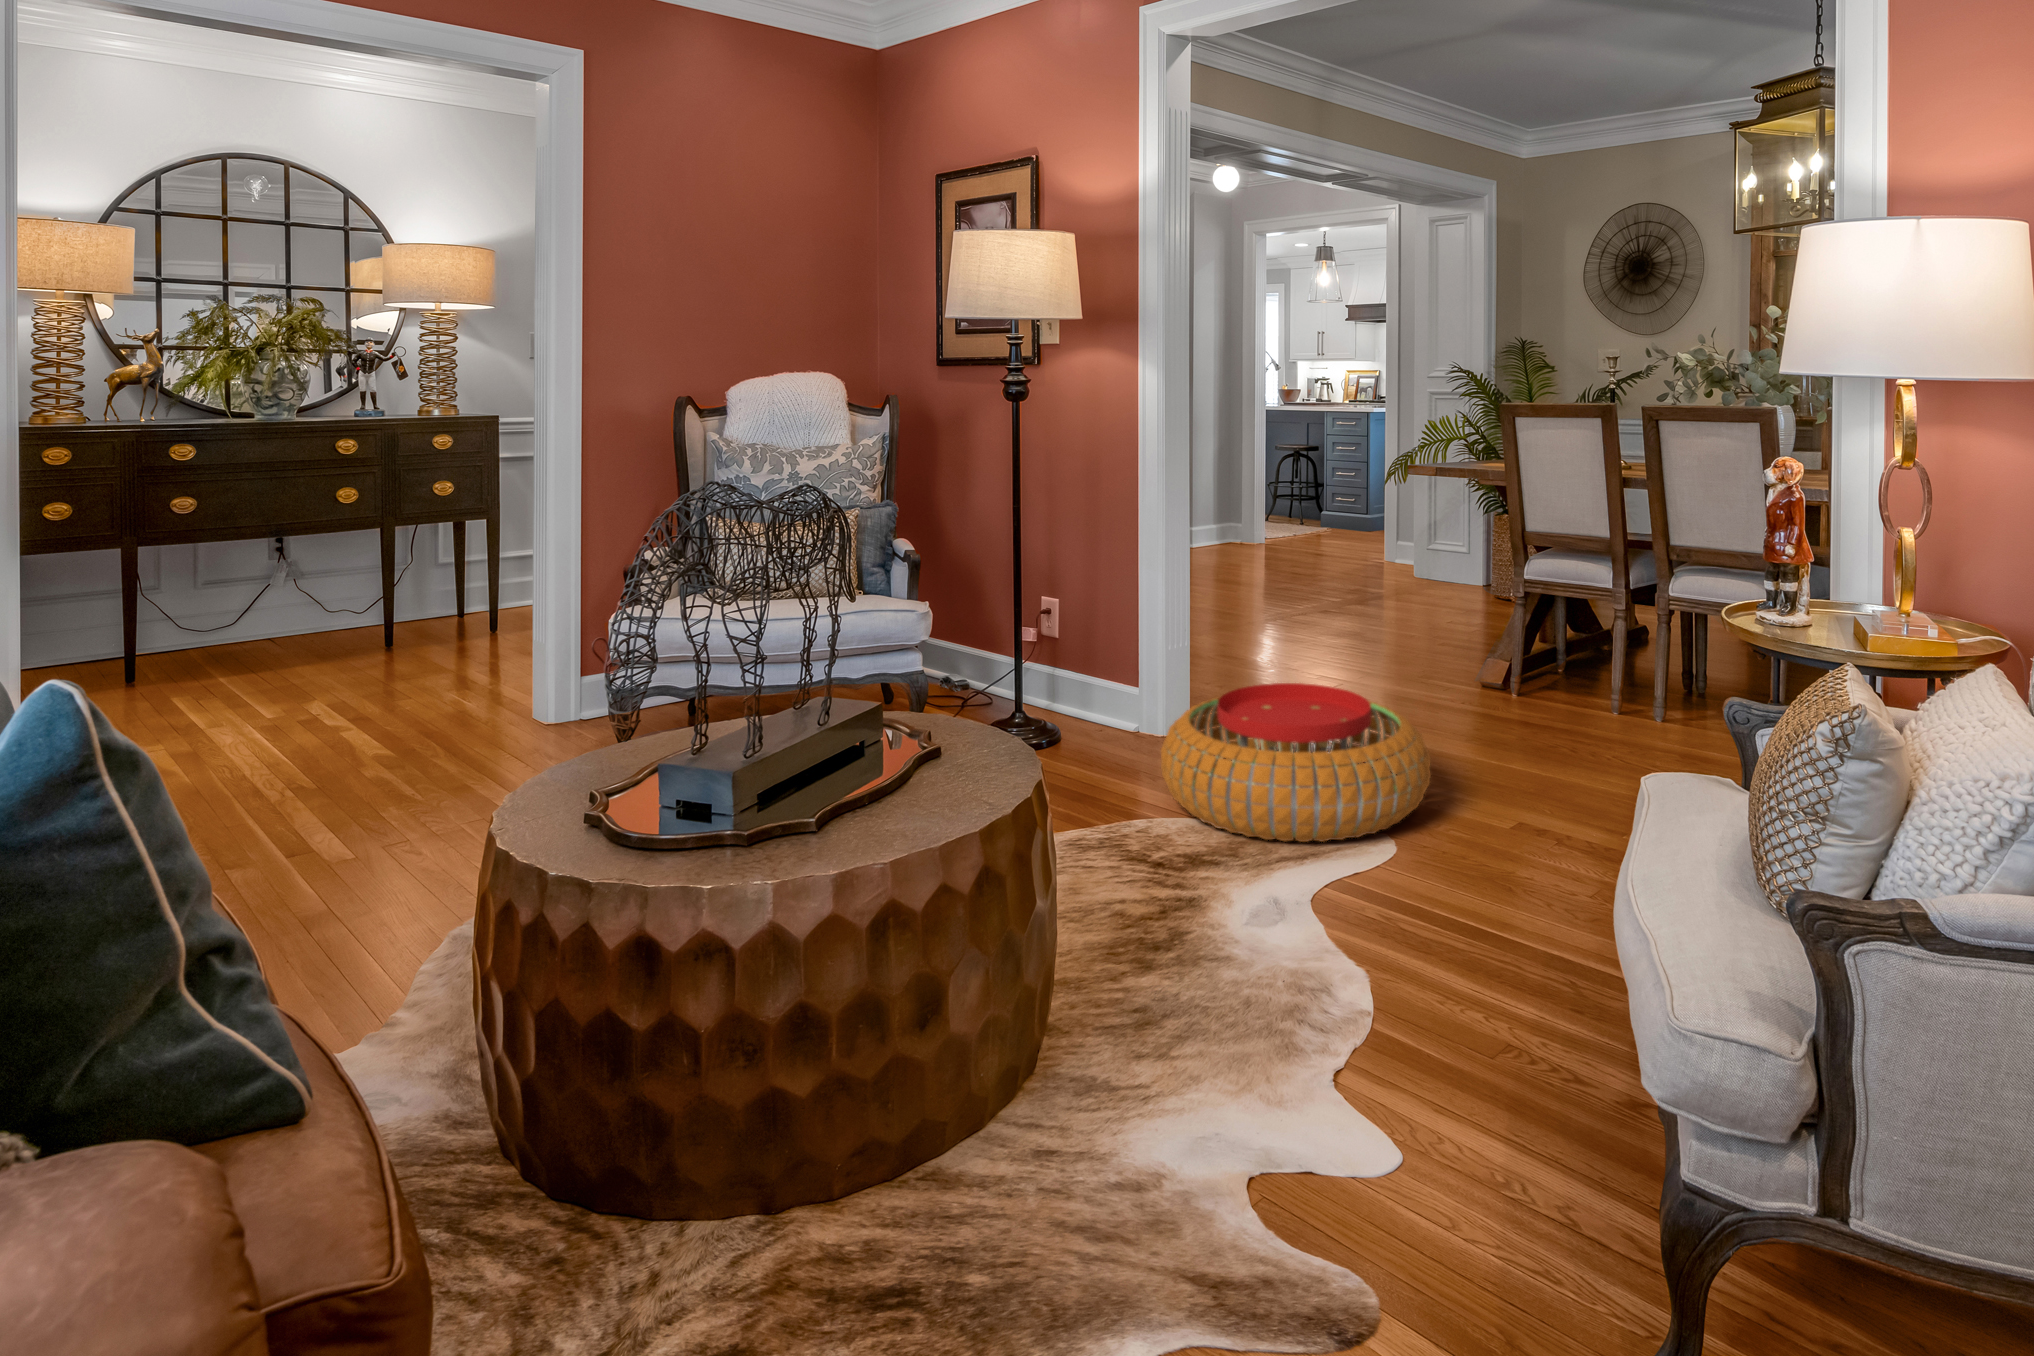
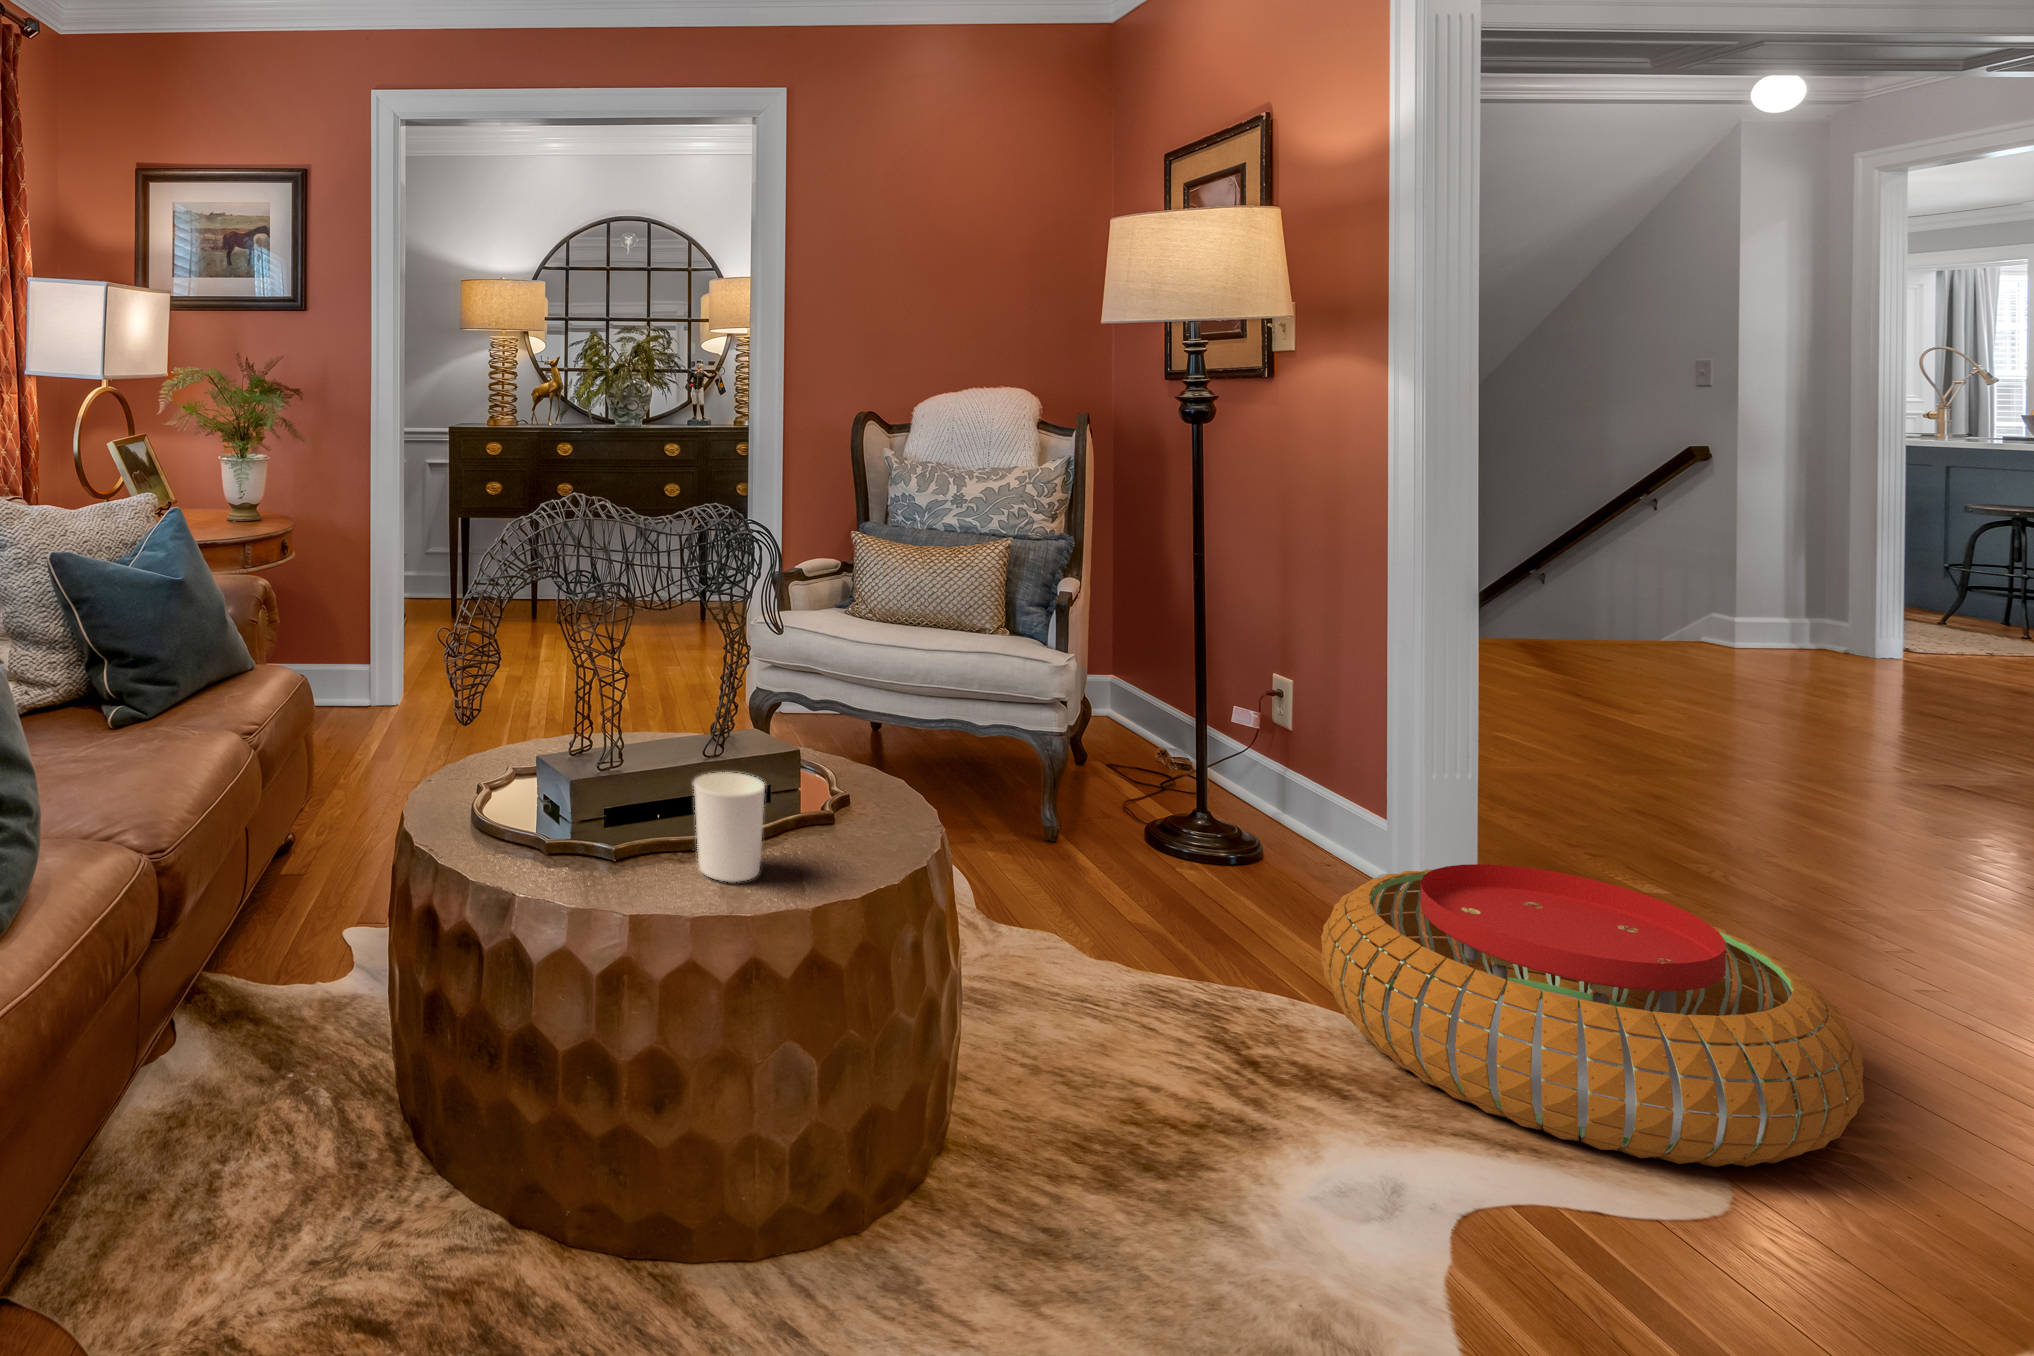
candle holder: none [895,724,958,820] -> present [694,772,765,882]

